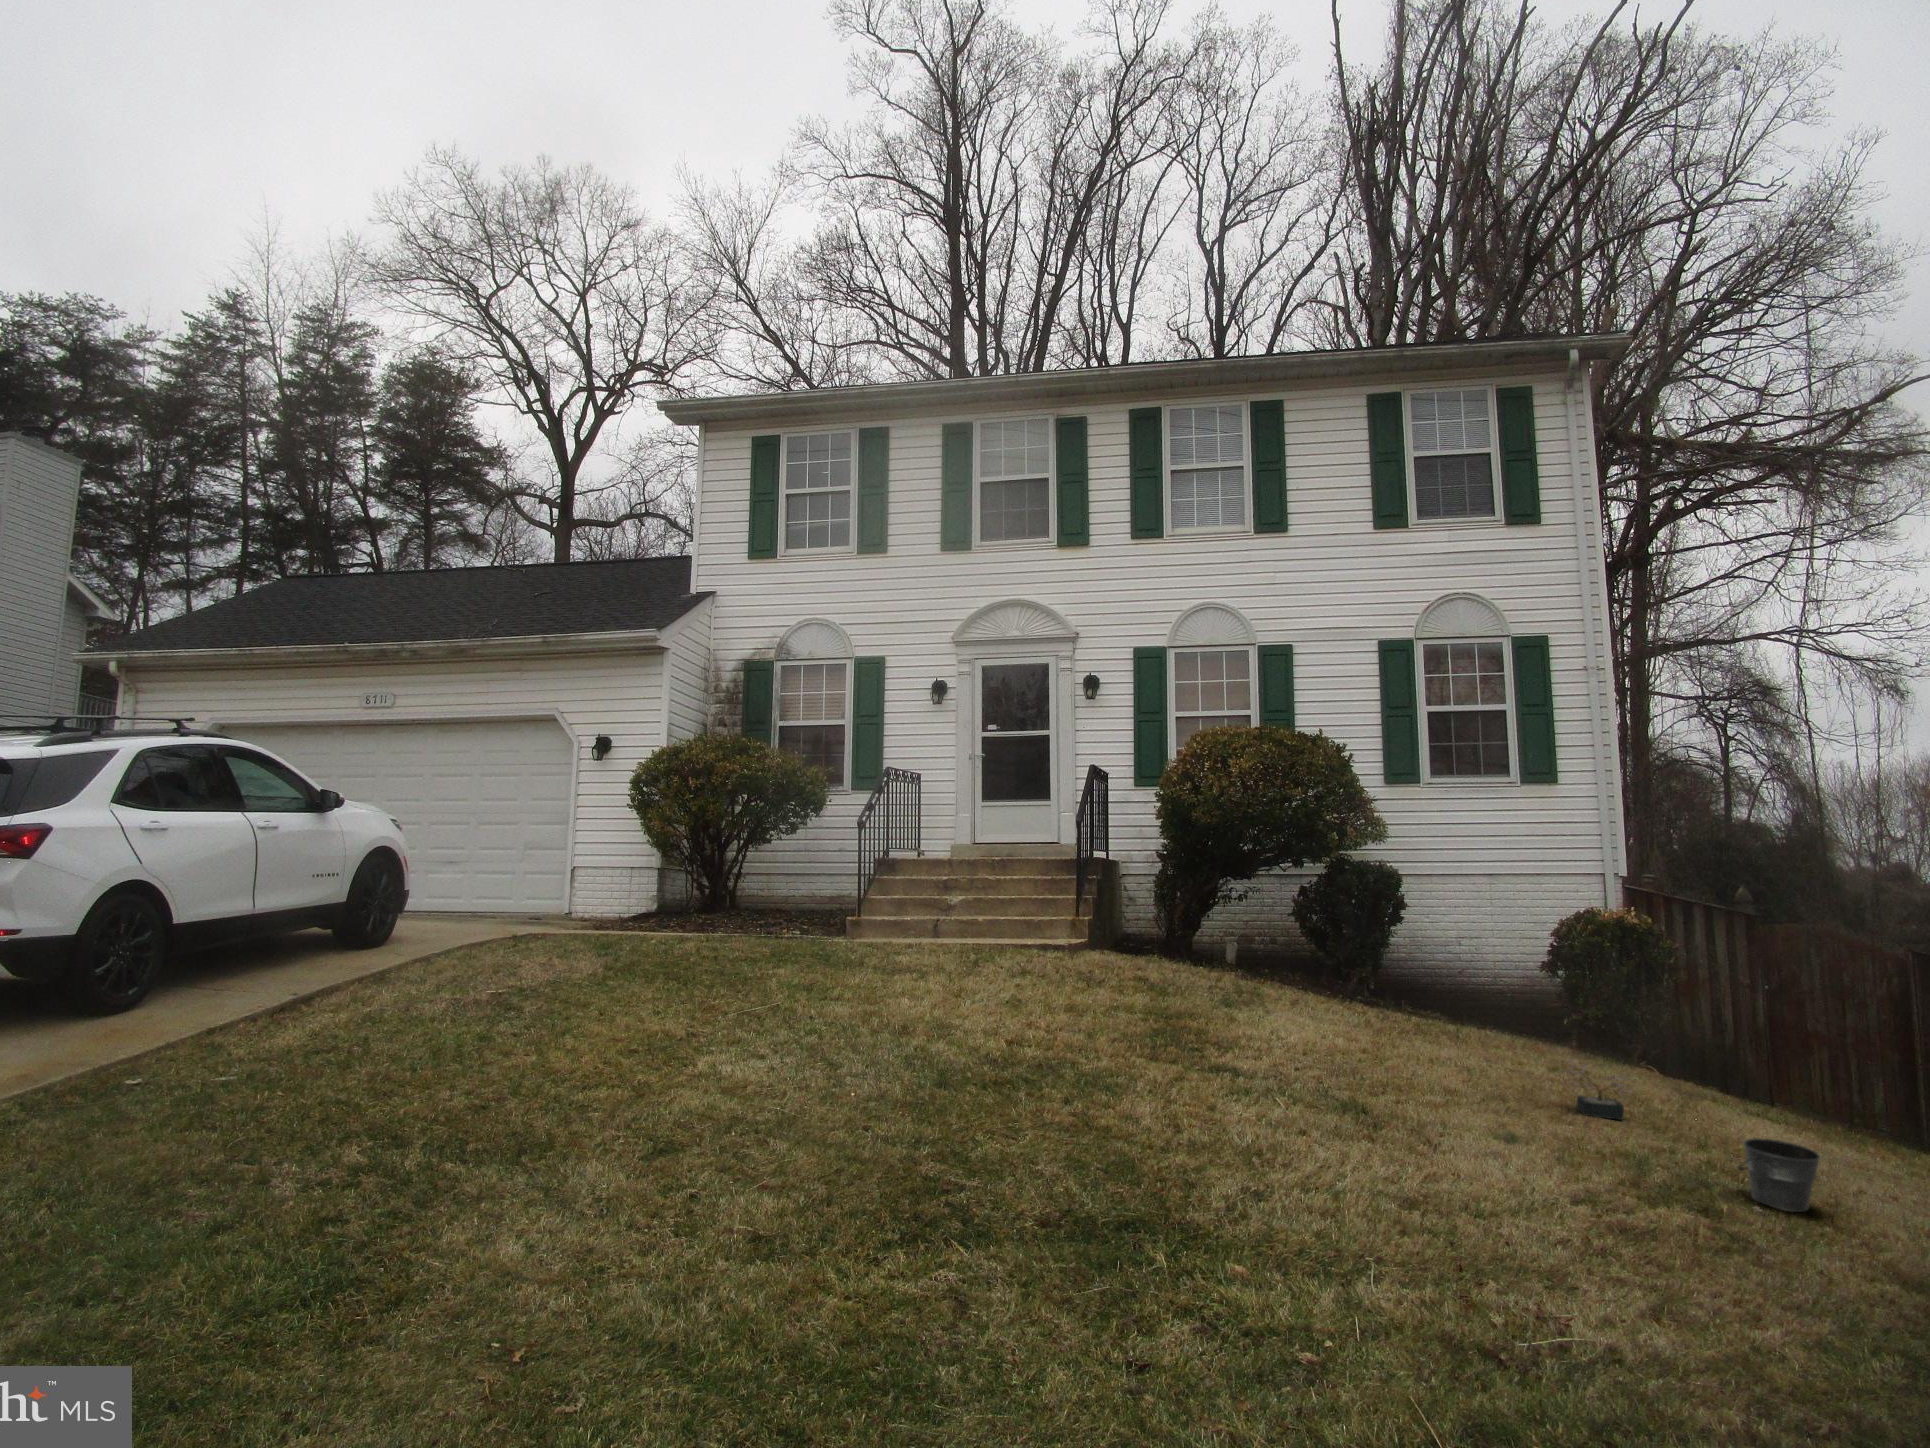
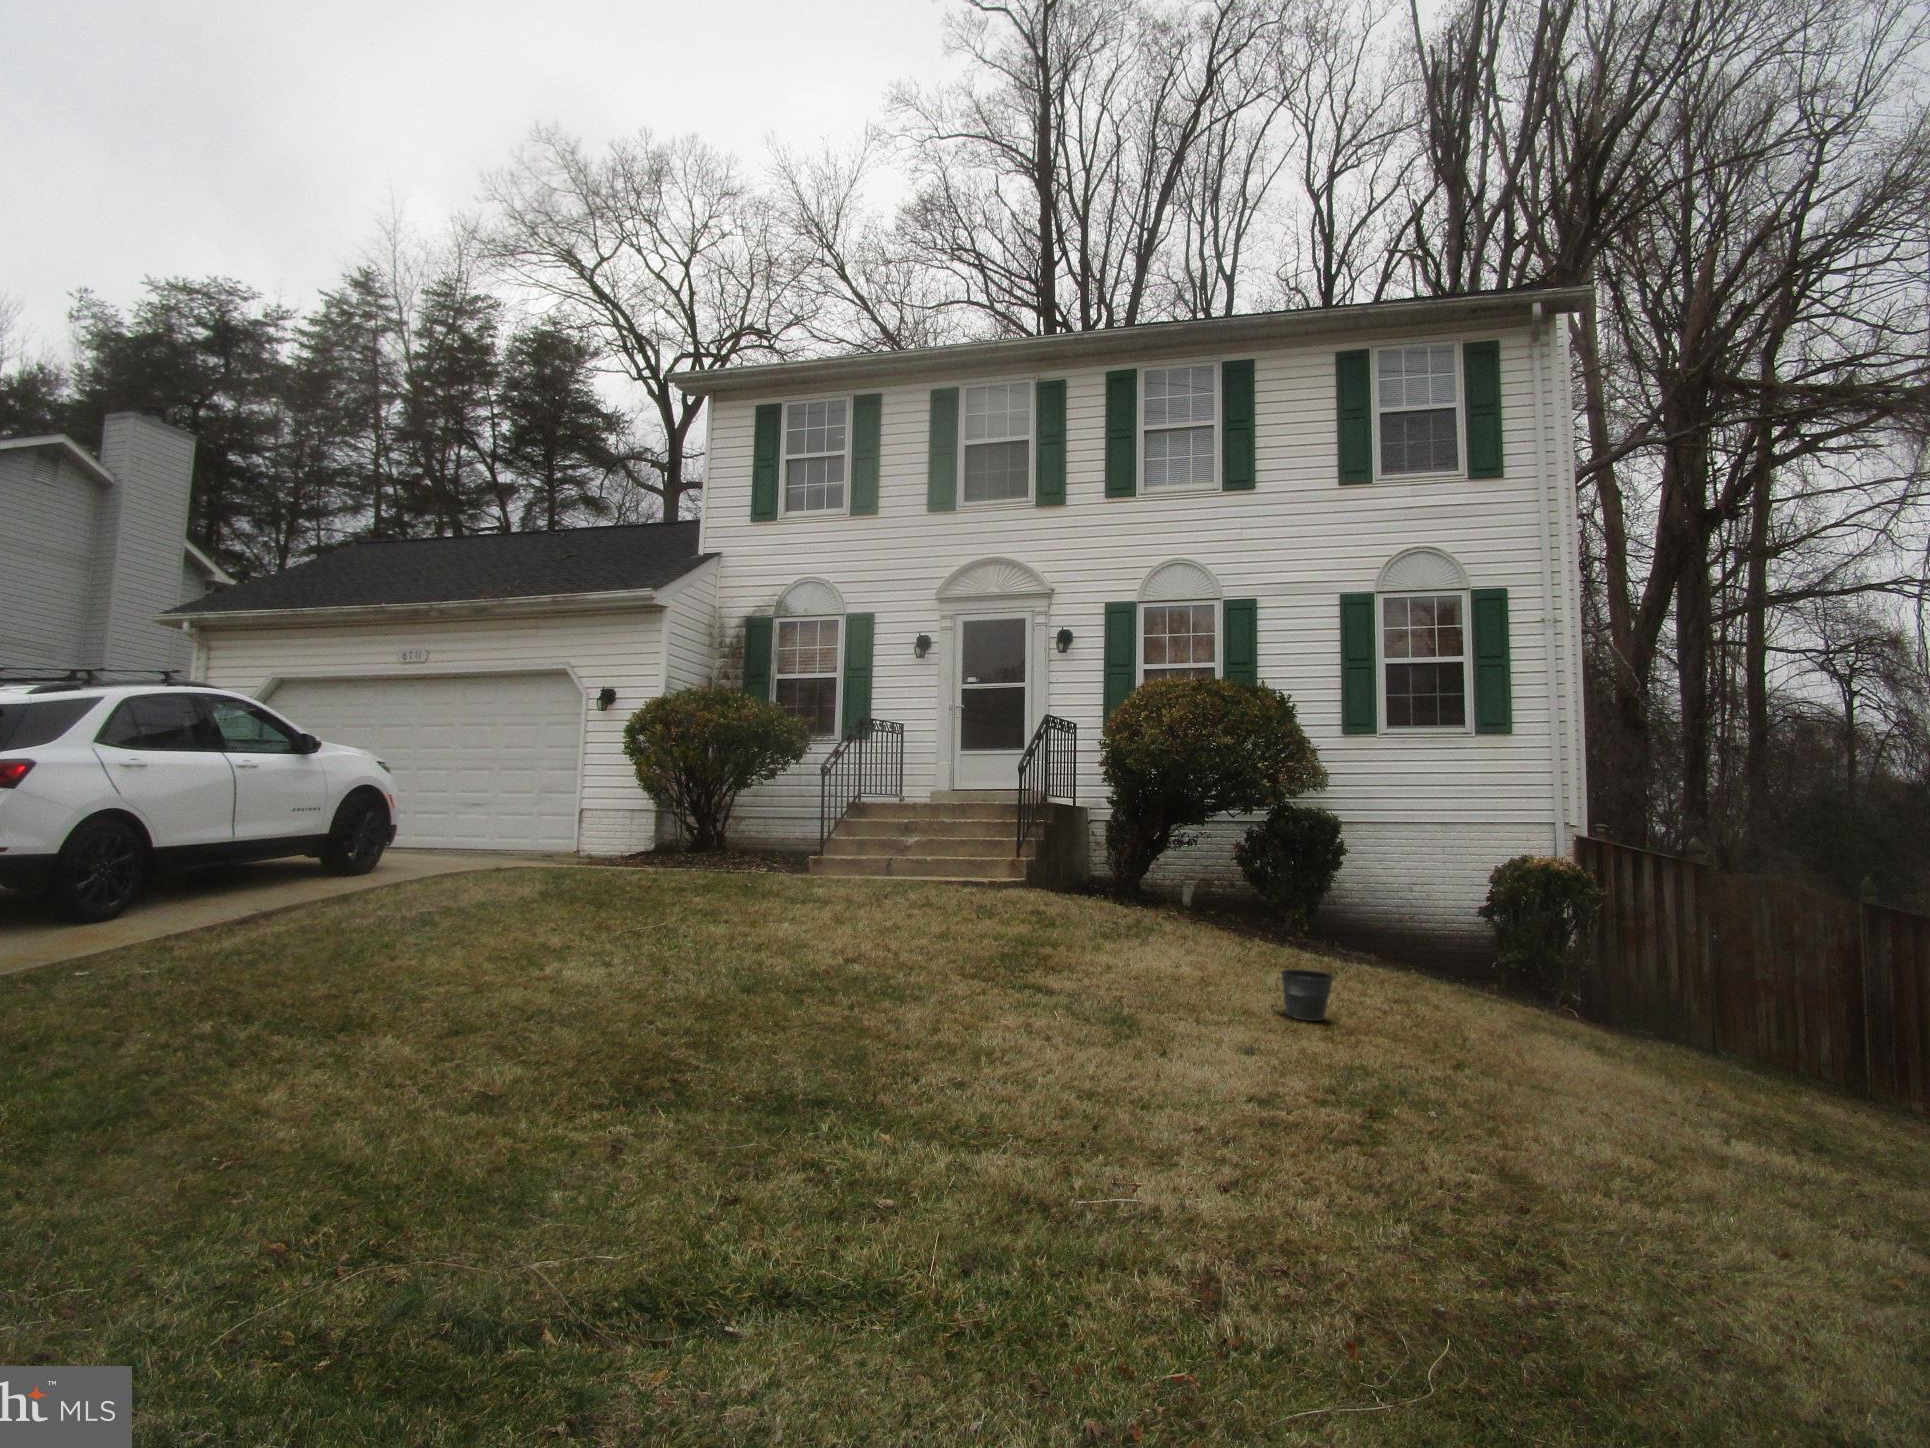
decorative plant: present [1563,1060,1632,1120] -> none [1243,931,1298,982]

